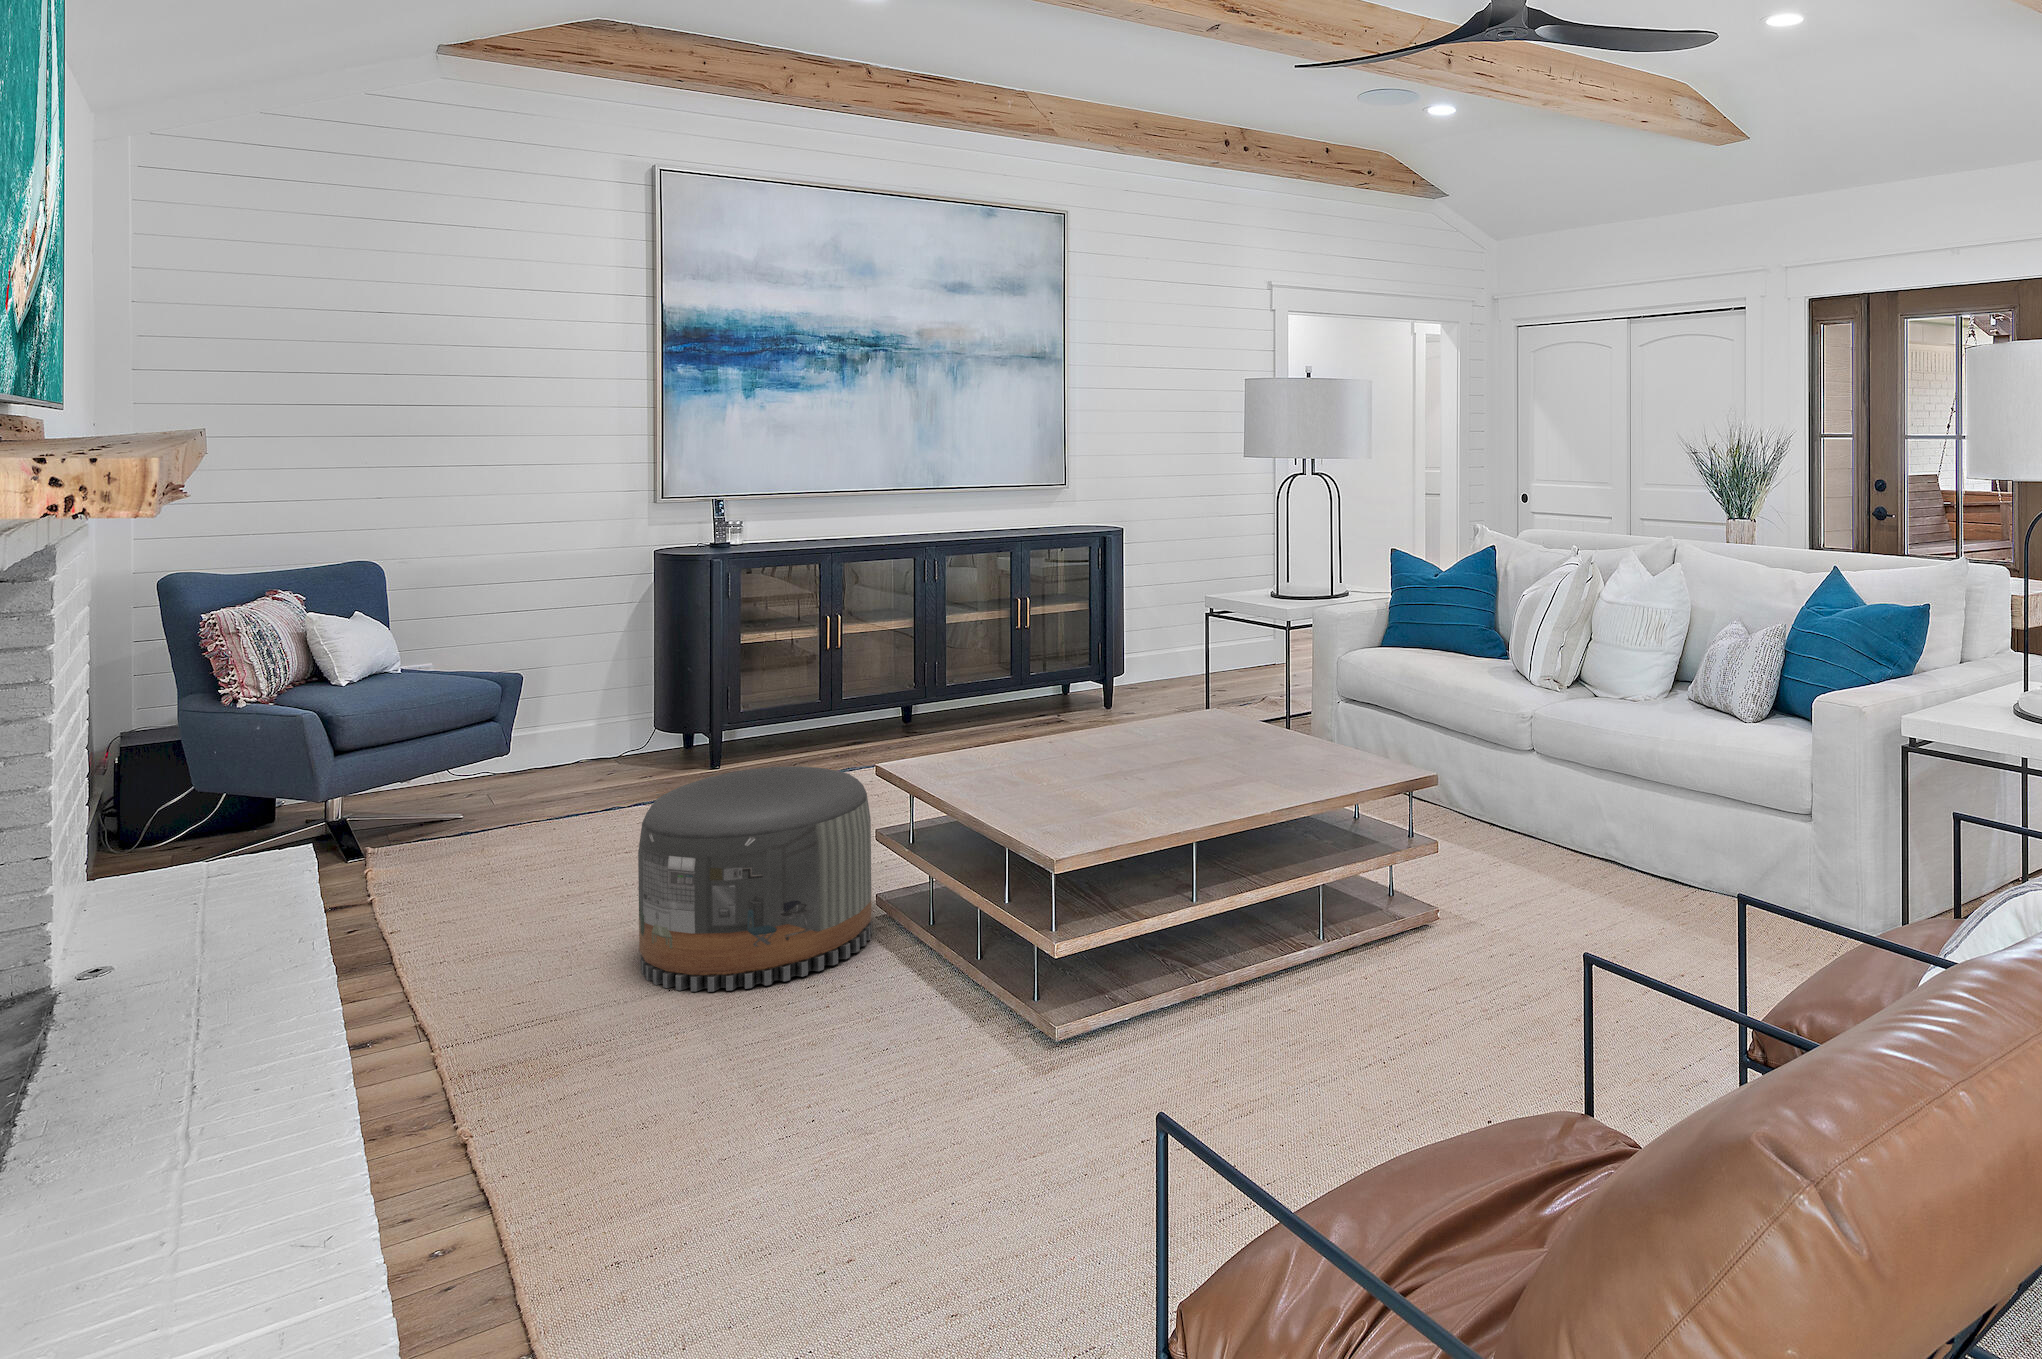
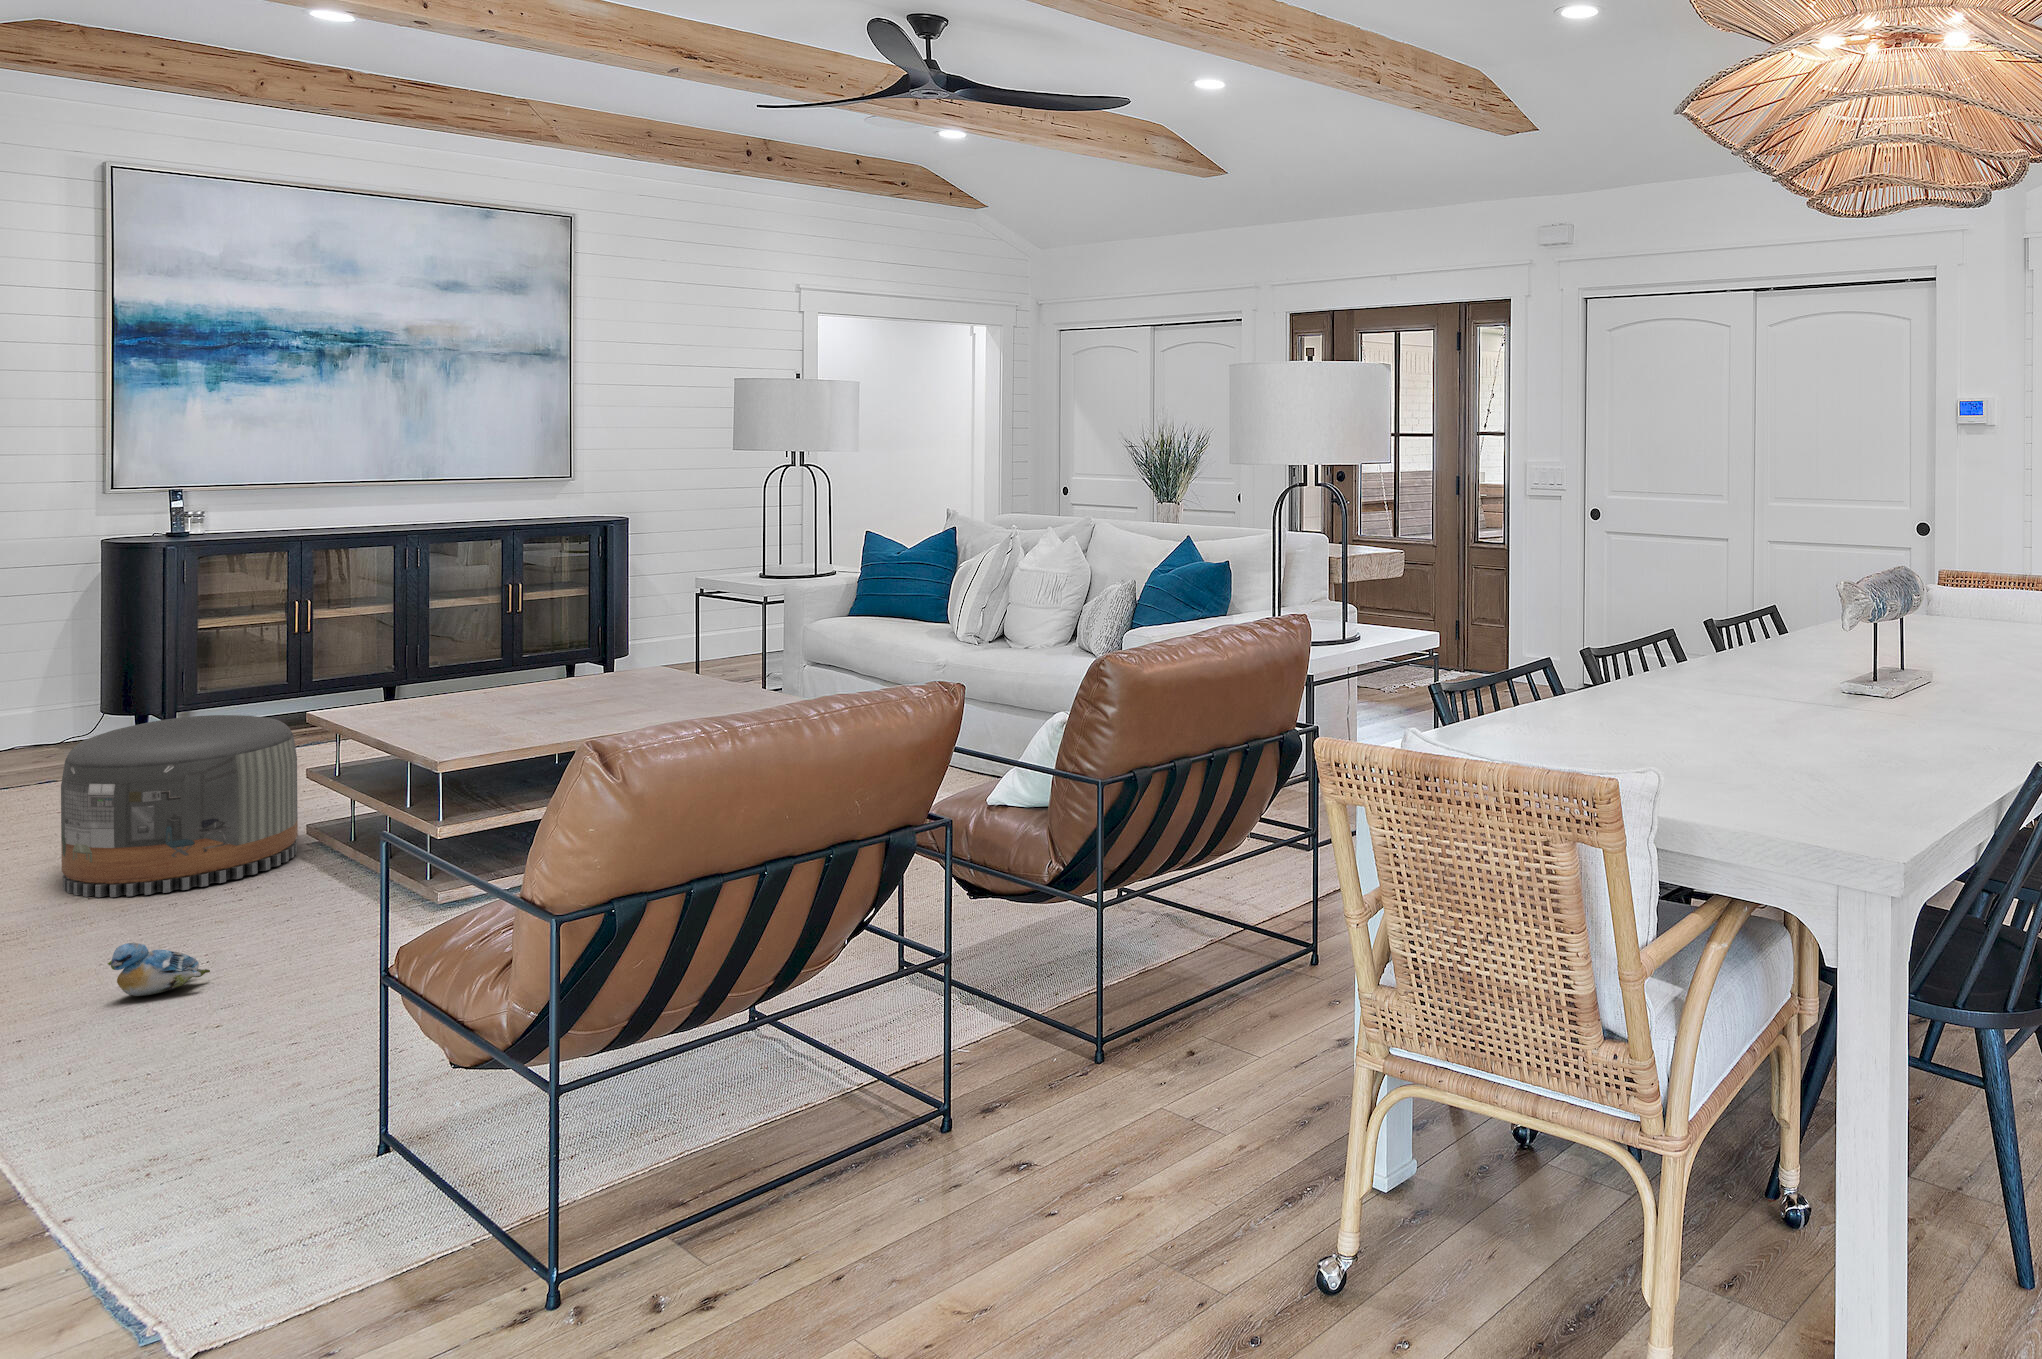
plush toy: none [713,1114,825,1185] -> present [108,943,210,996]

